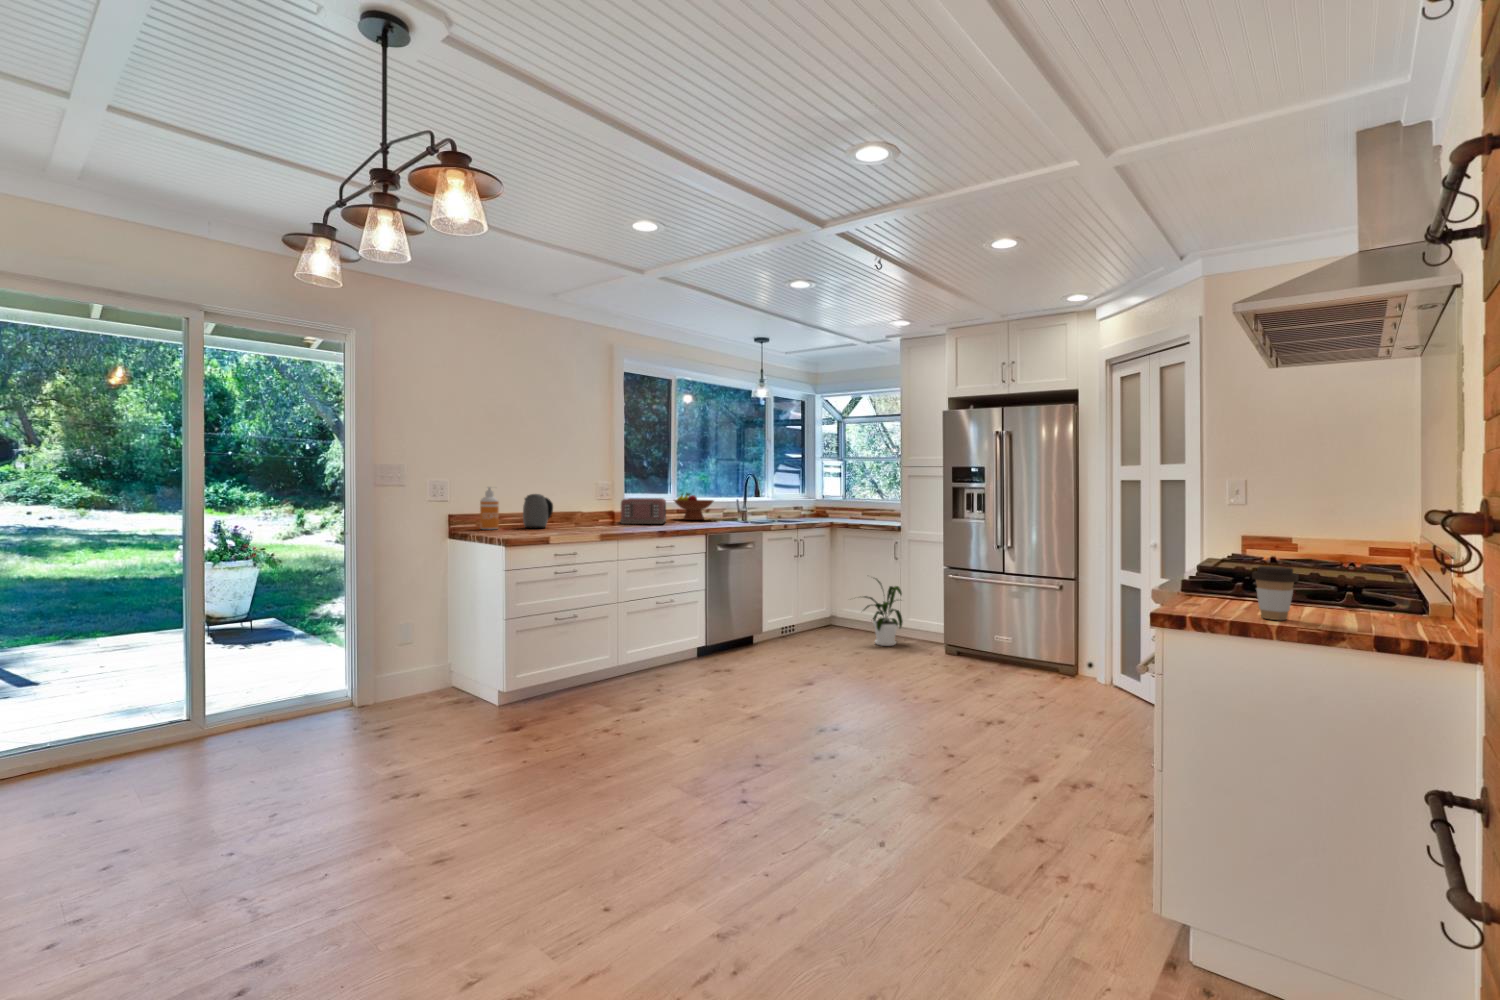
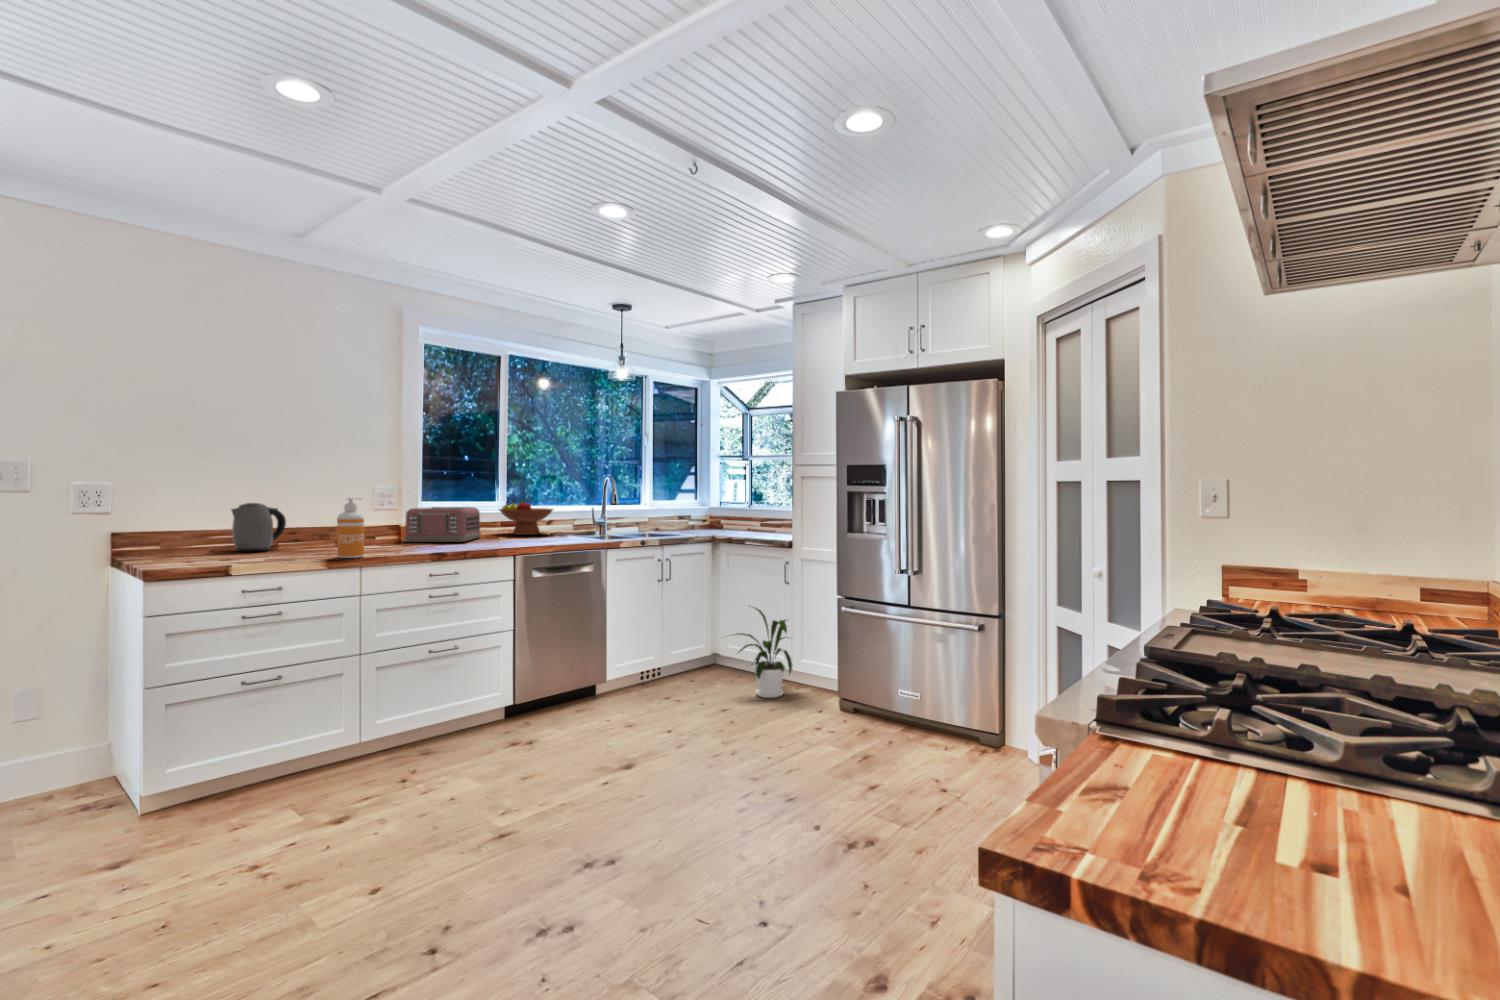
soap dispenser: present [480,487,499,529] -> present [337,498,364,558]
coffee cup: present [1252,566,1298,620] -> none [1260,718,1393,892]

